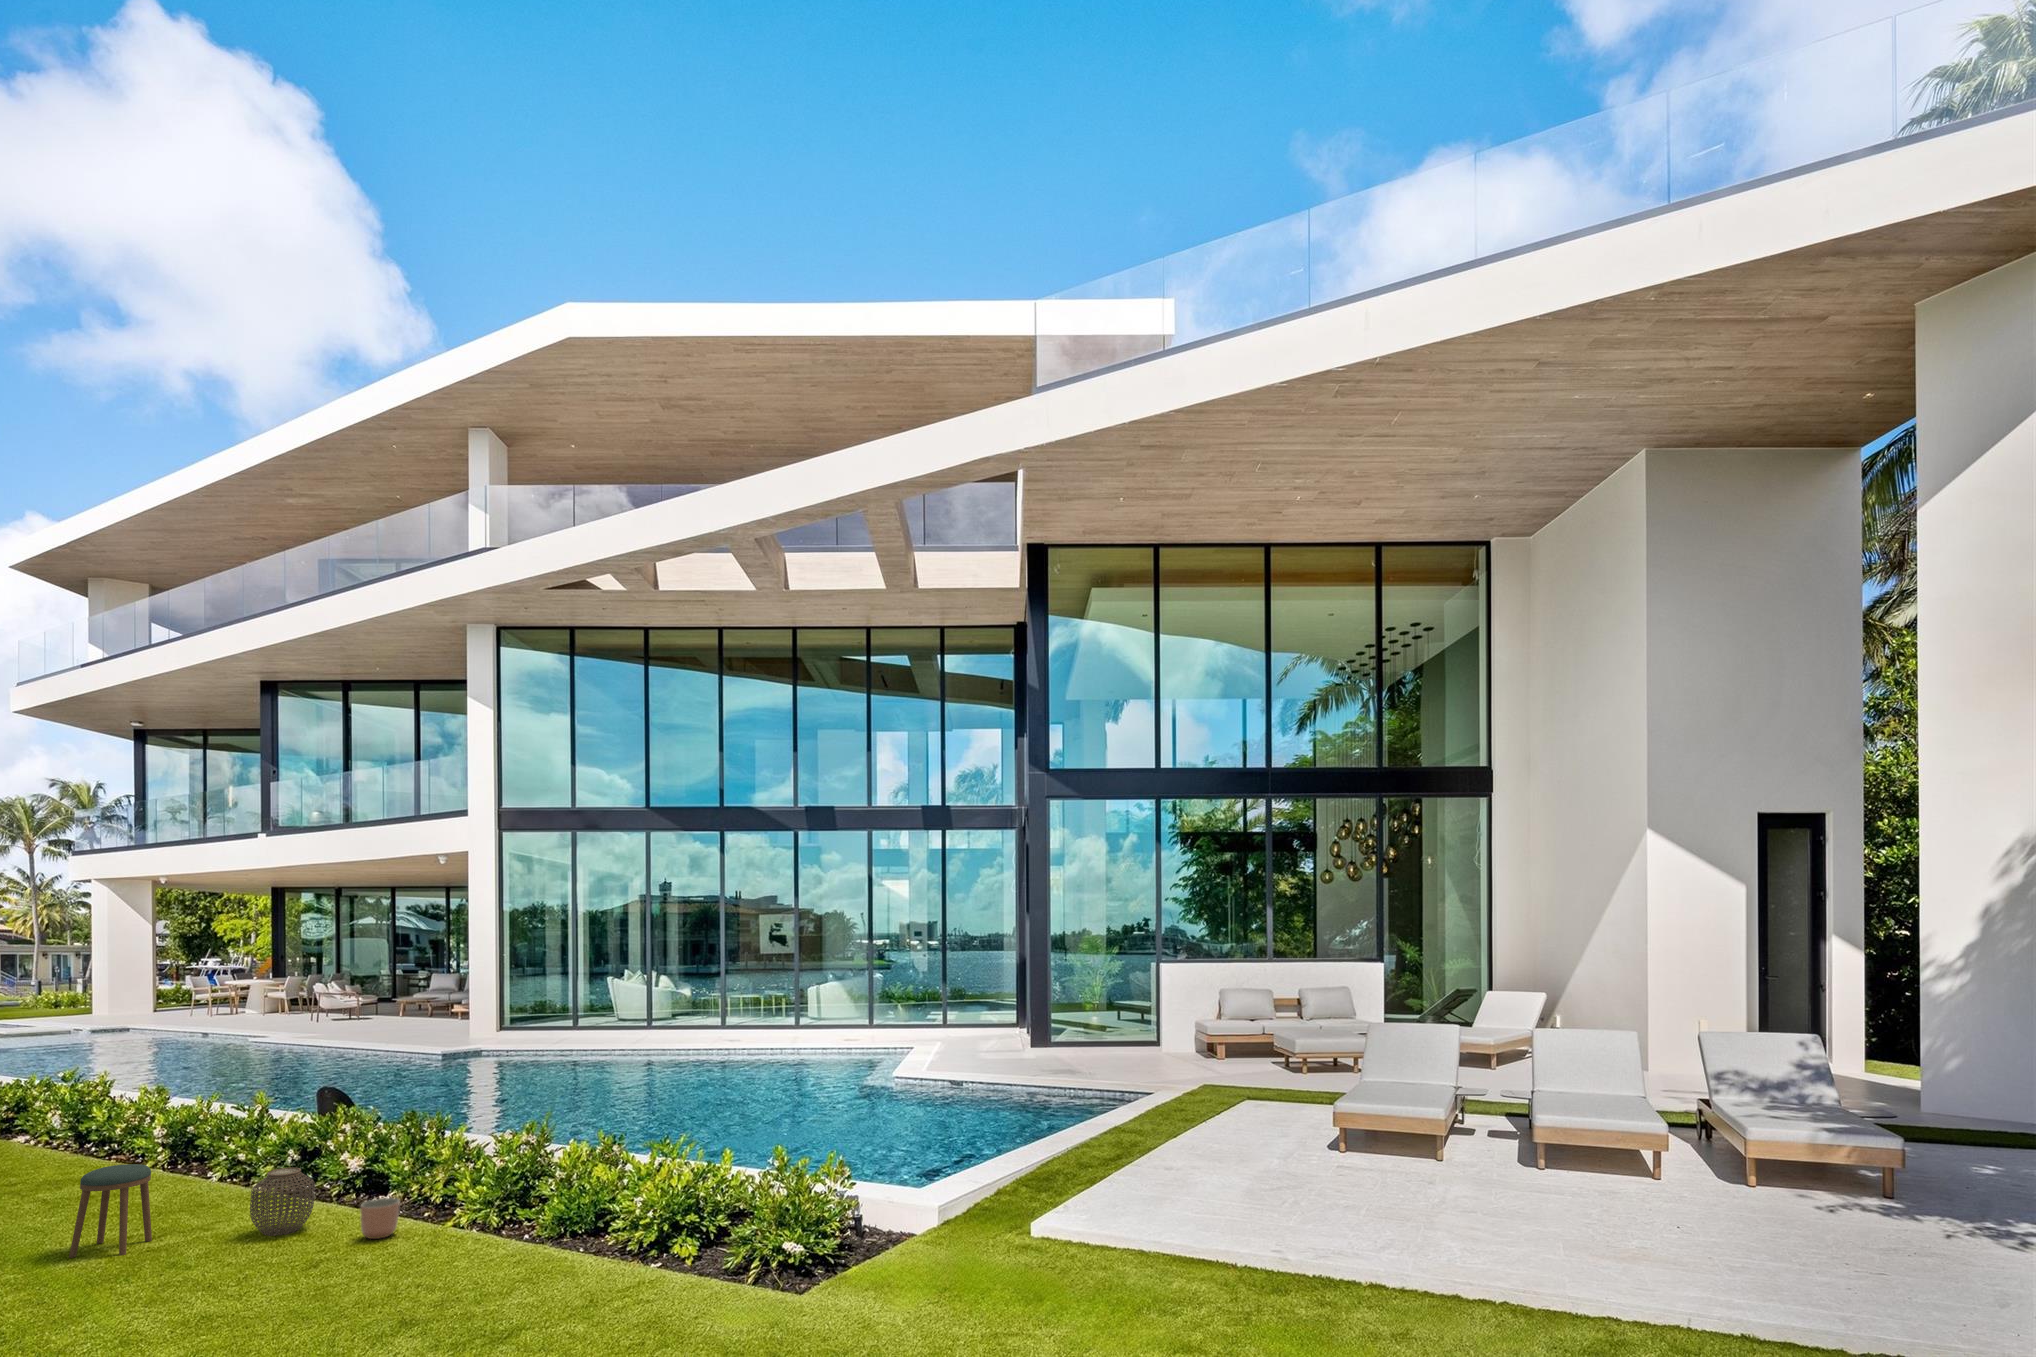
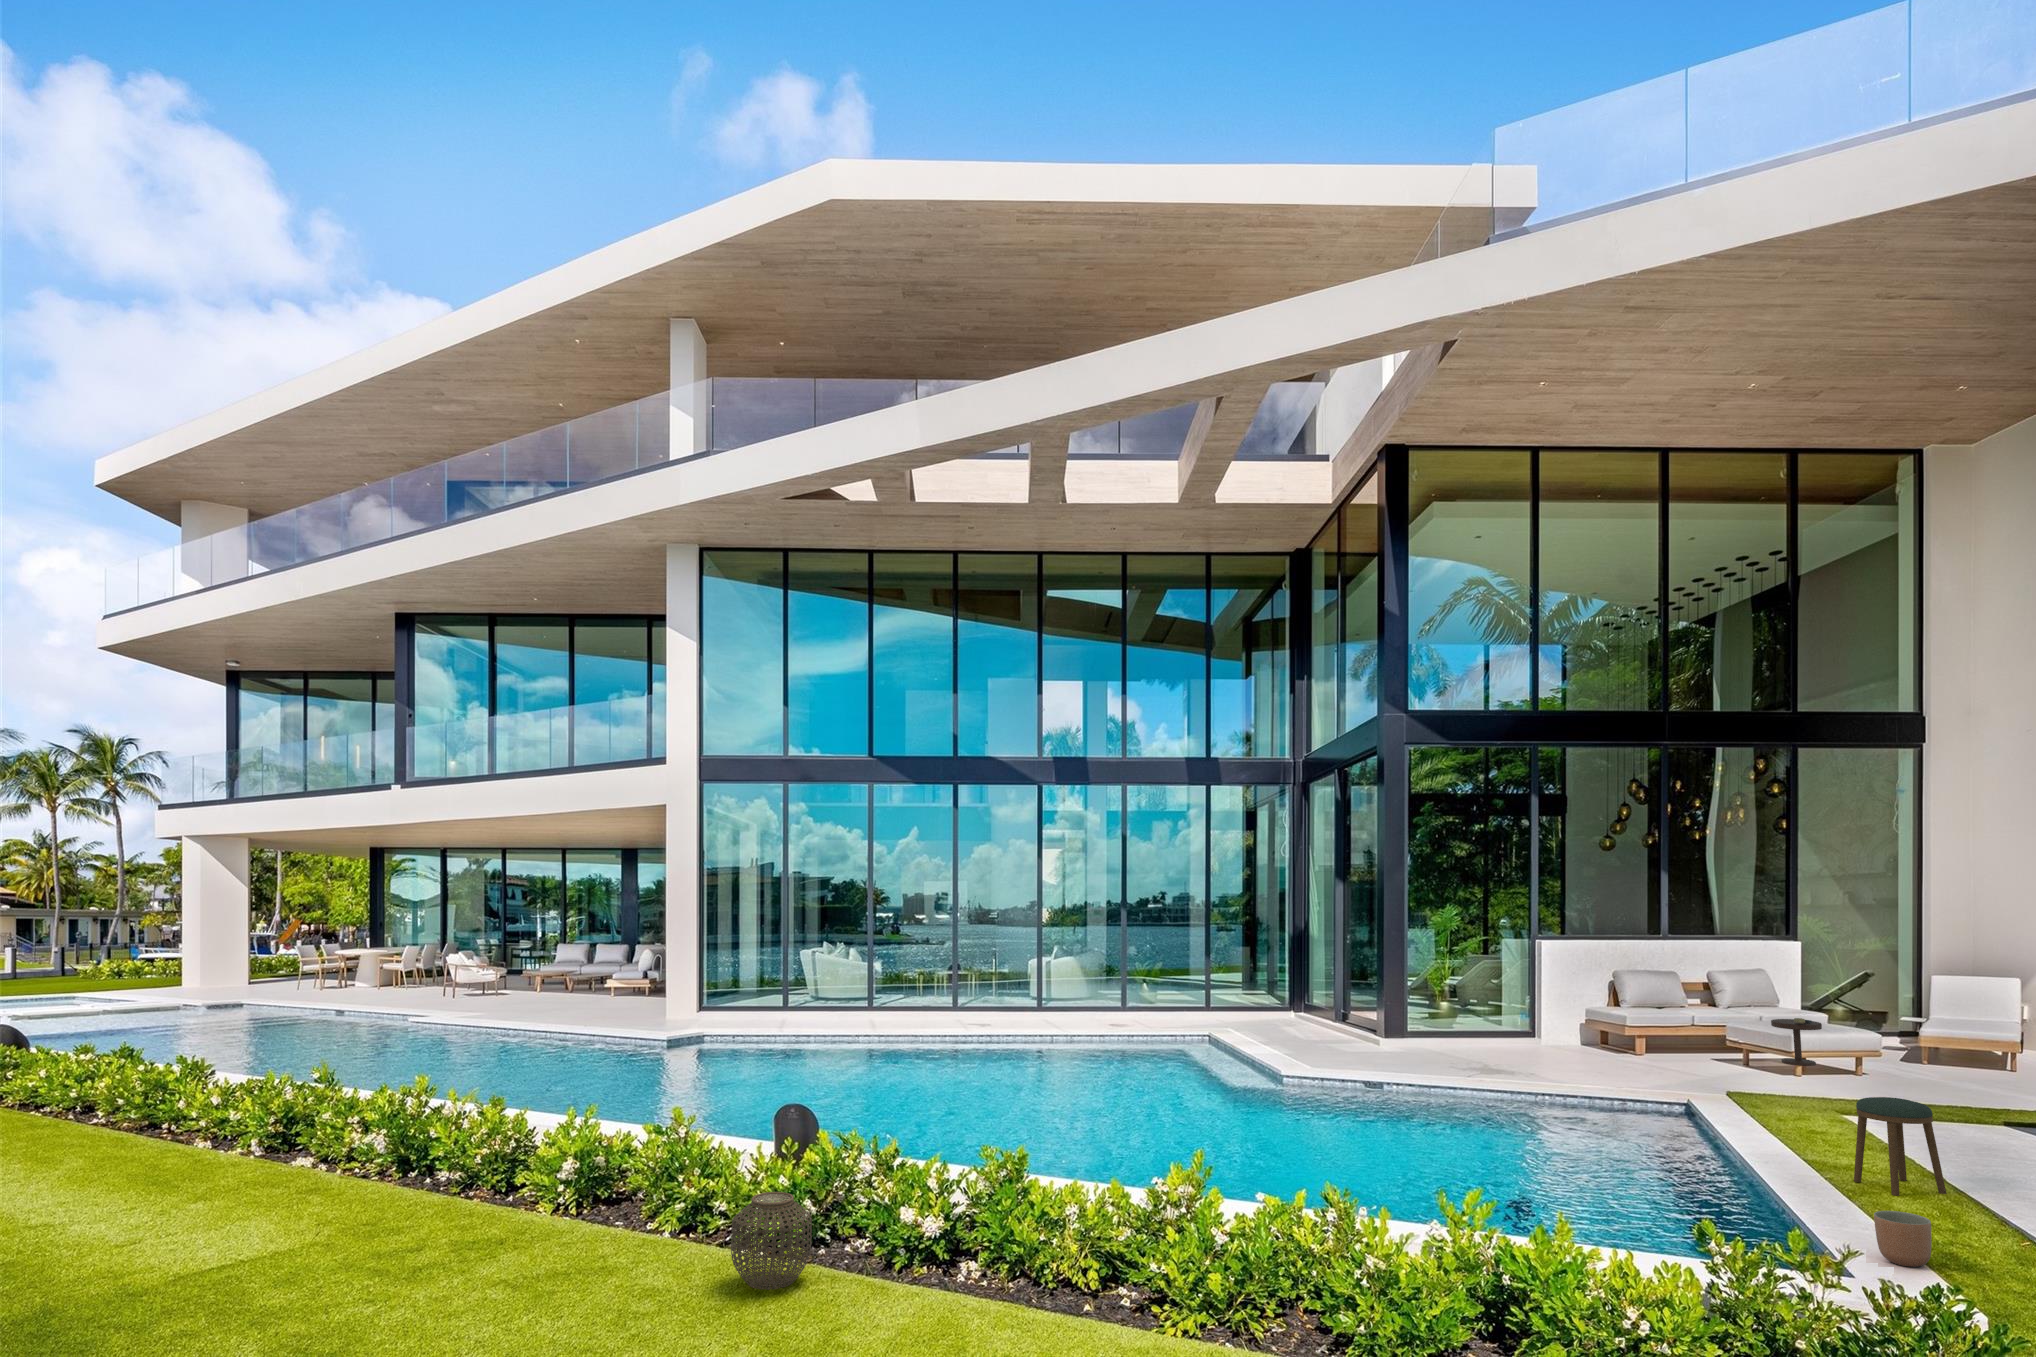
side table: none [1244,1027,1281,1096] -> present [1771,1018,1822,1066]
stool: present [69,1164,152,1258] -> present [1854,1097,1946,1196]
planter: present [361,1198,400,1239] -> present [1874,1211,1932,1267]

